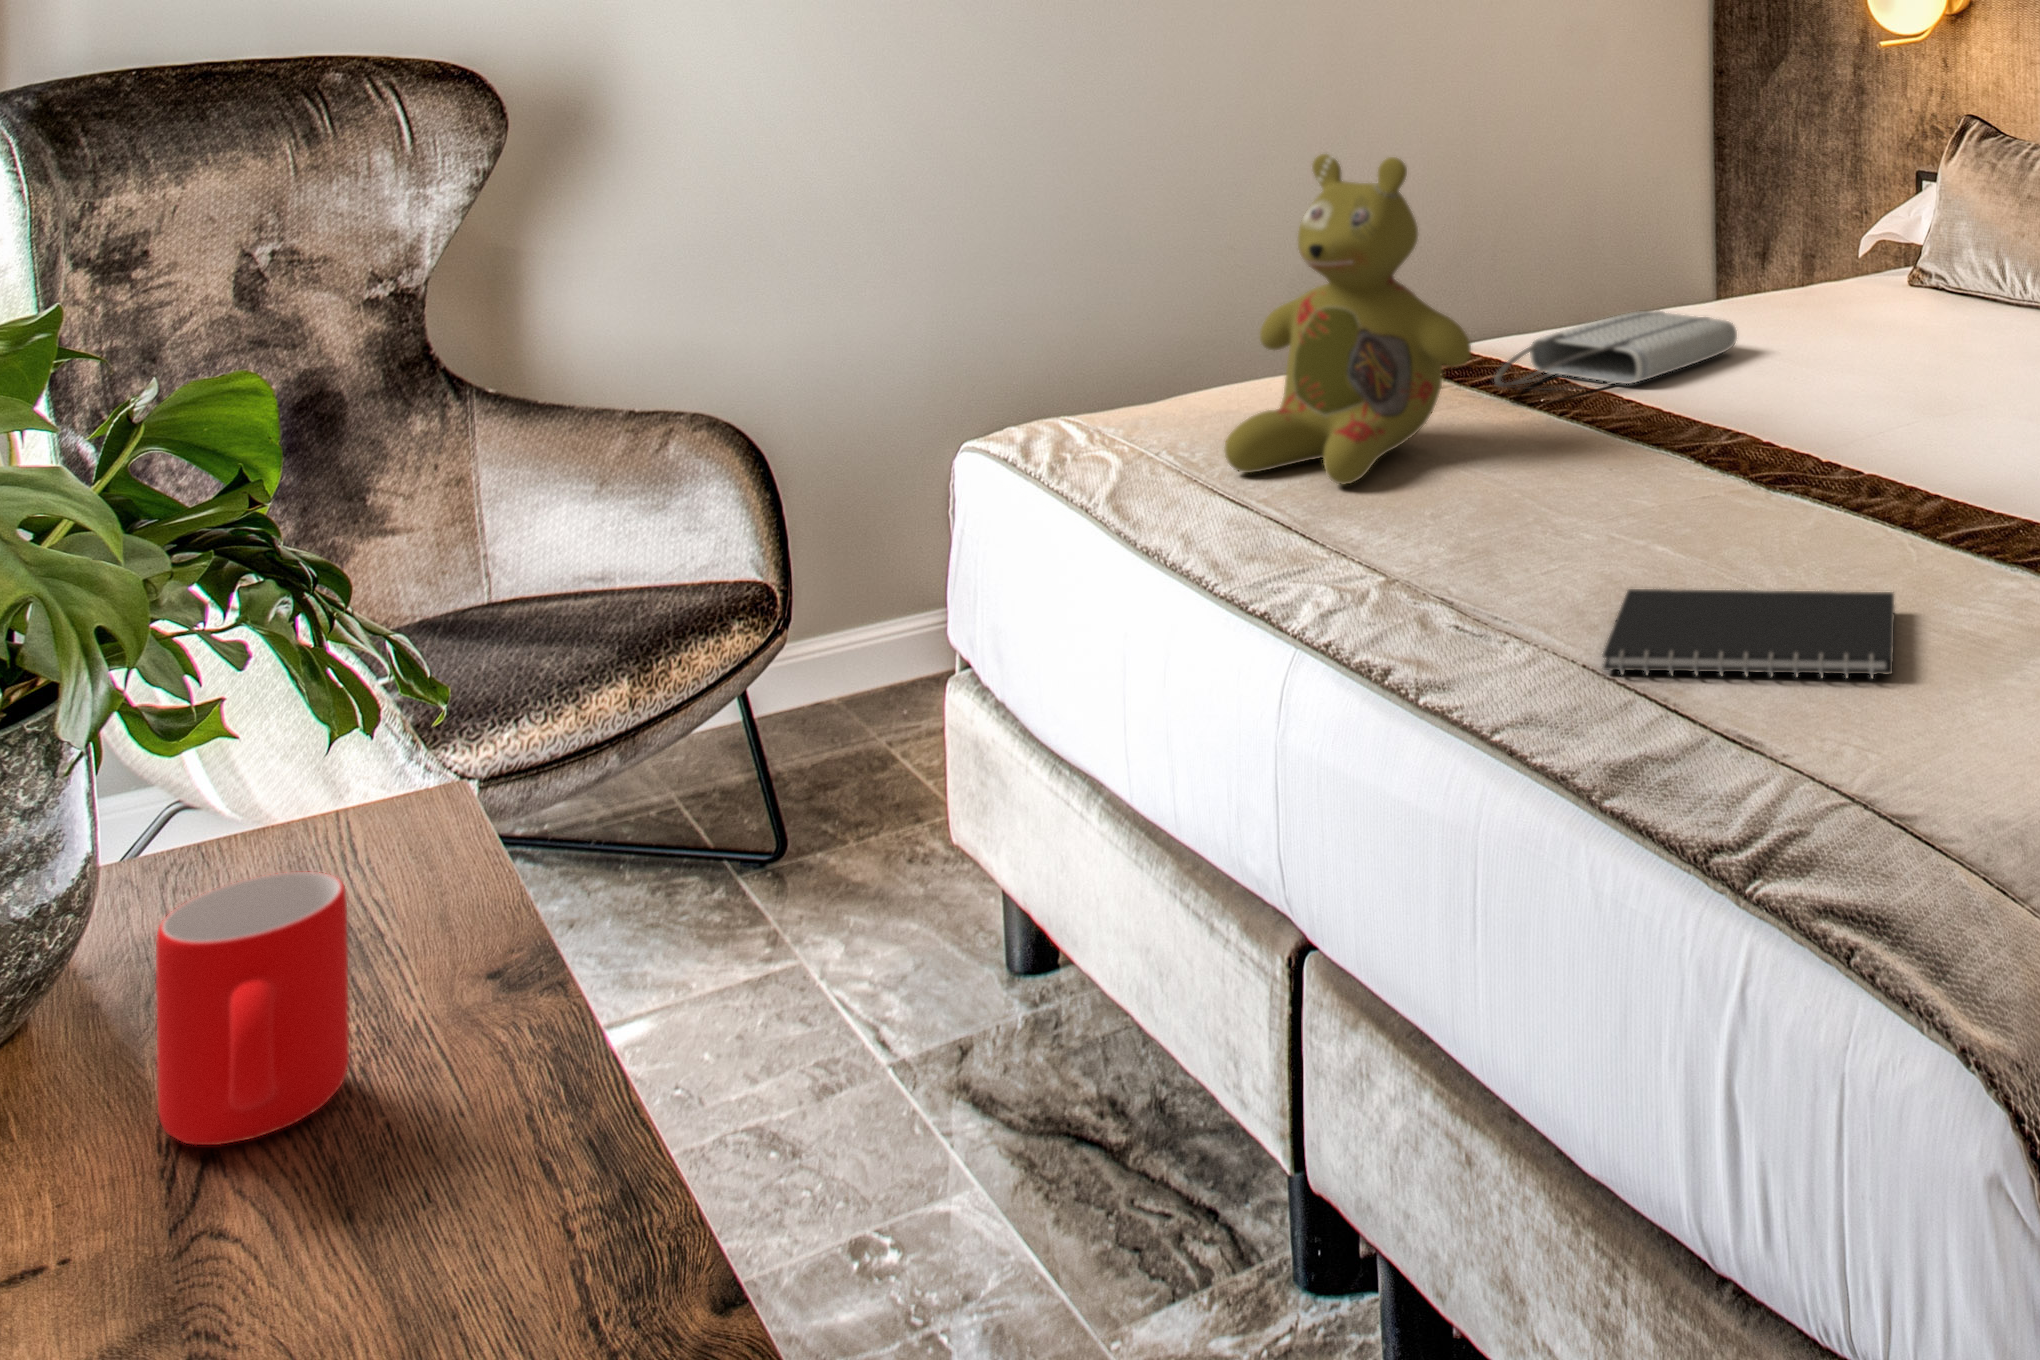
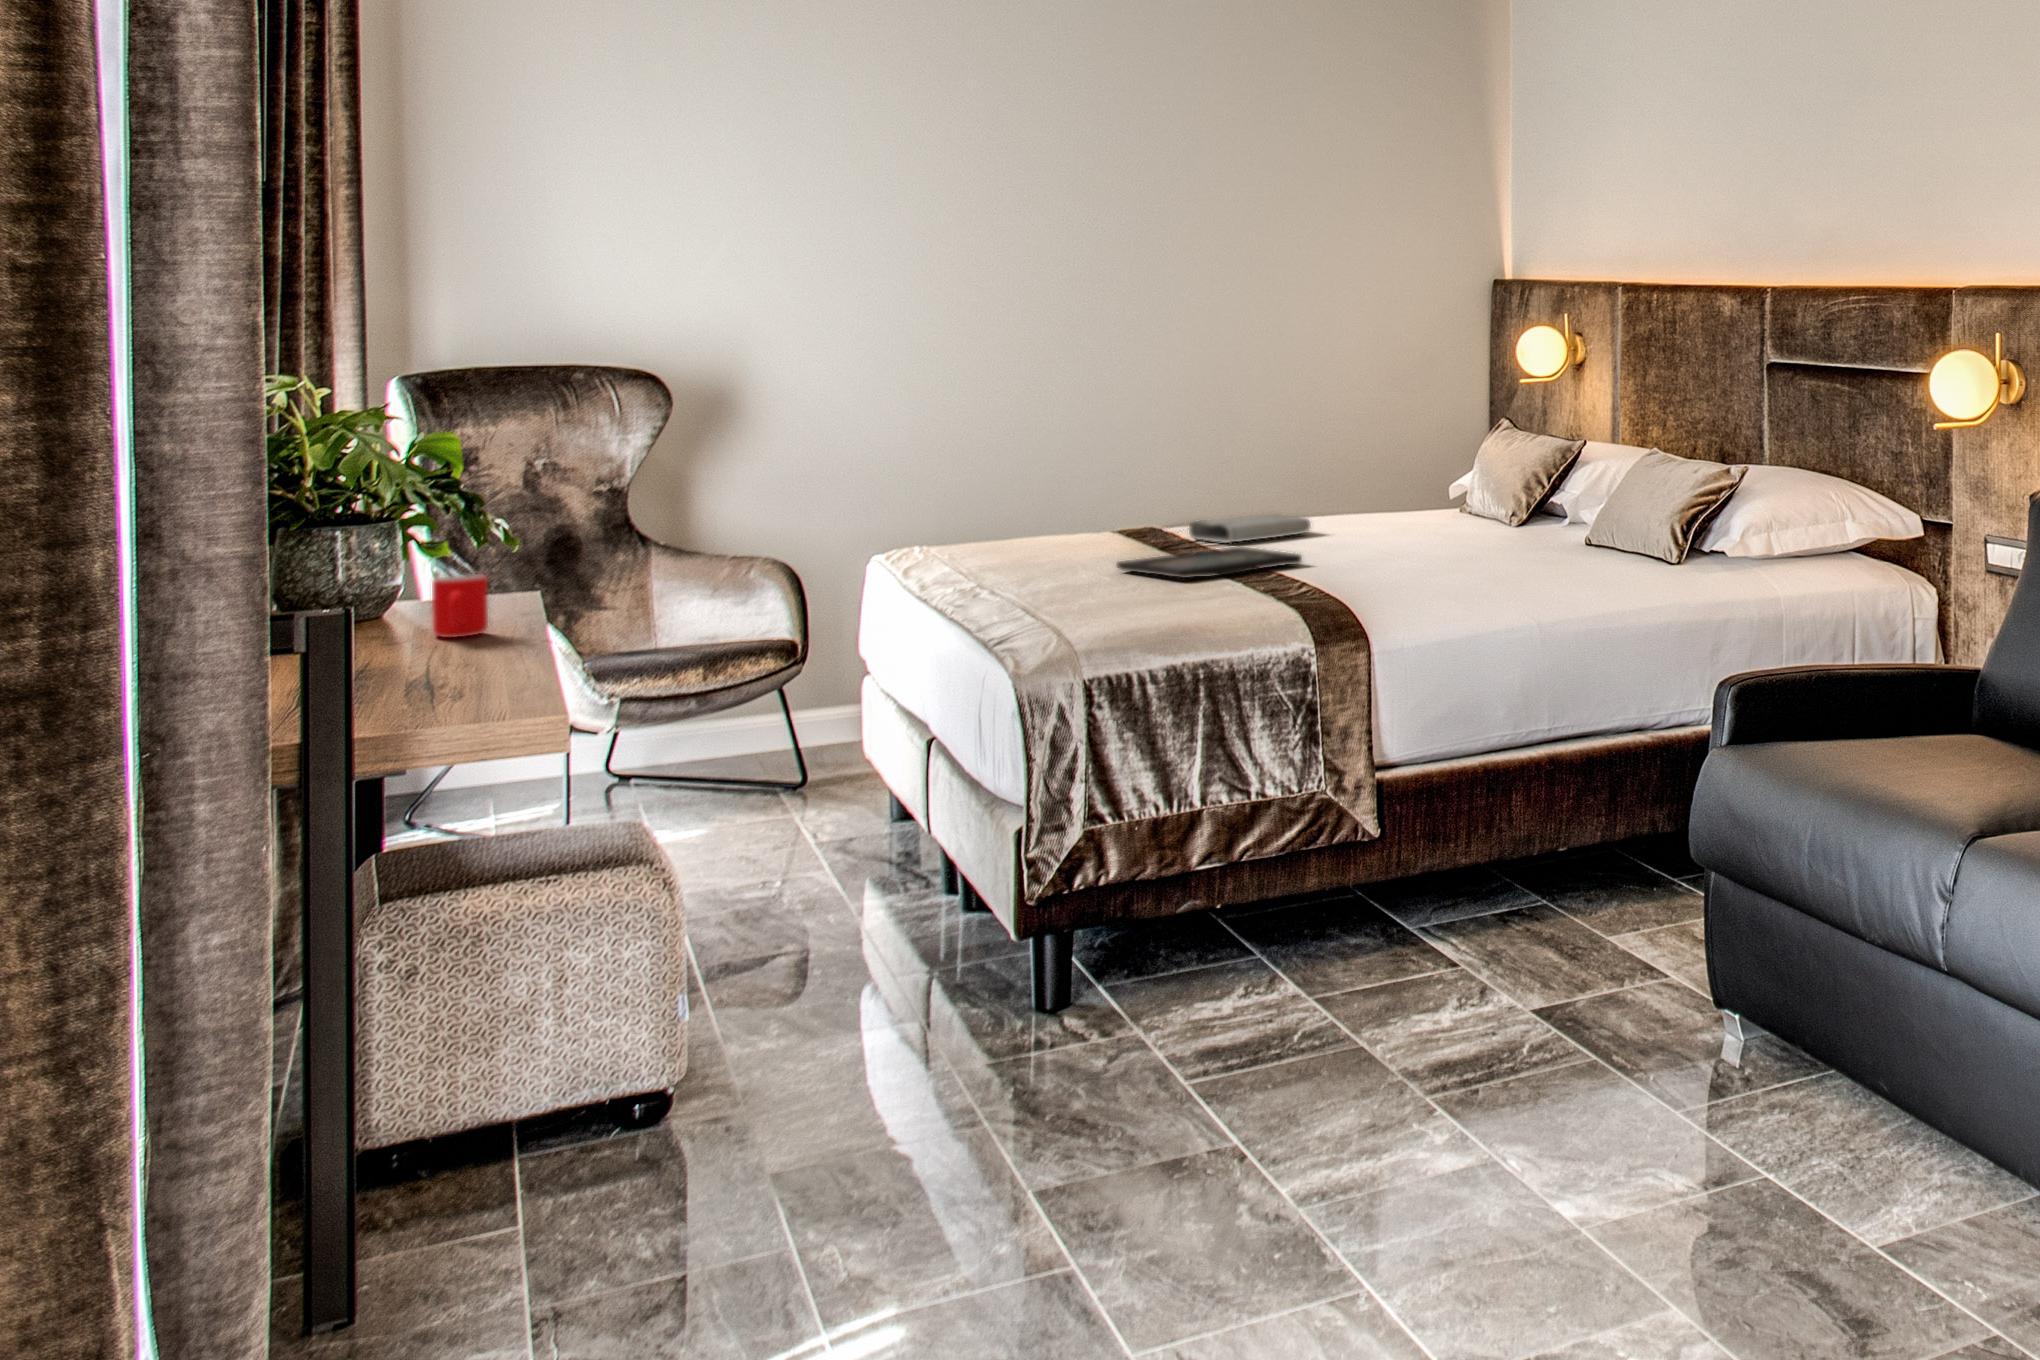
stuffed bear: present [1224,154,1471,484] -> none [975,416,1100,569]
tray: none [1548,405,1894,516] -> present [1117,546,1302,578]
notebook: present [1603,589,1894,678] -> none [1038,592,1192,615]

